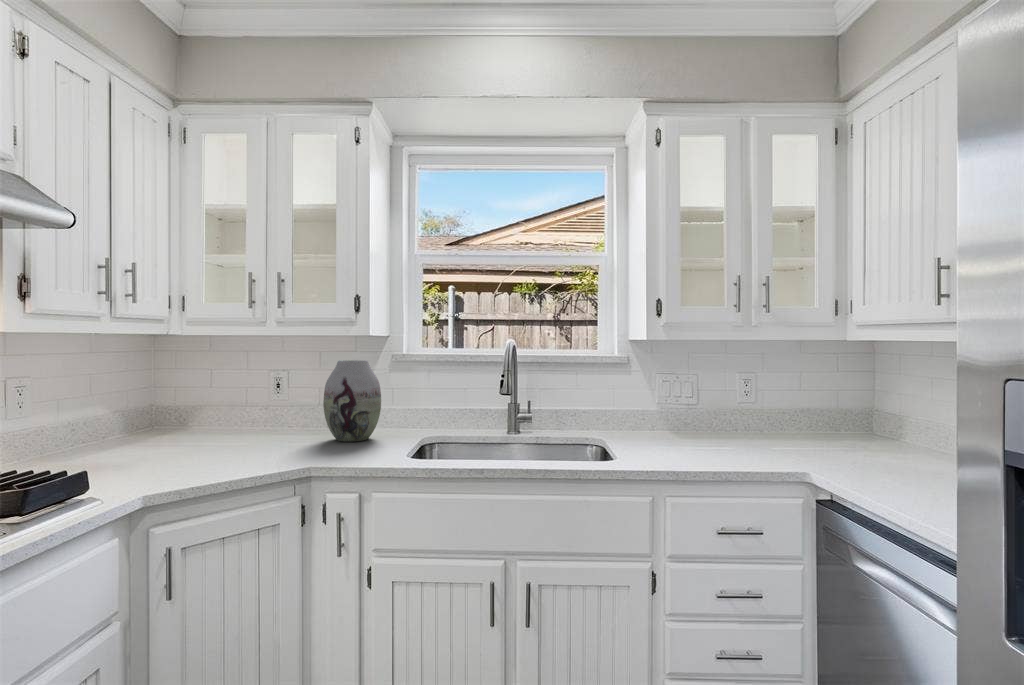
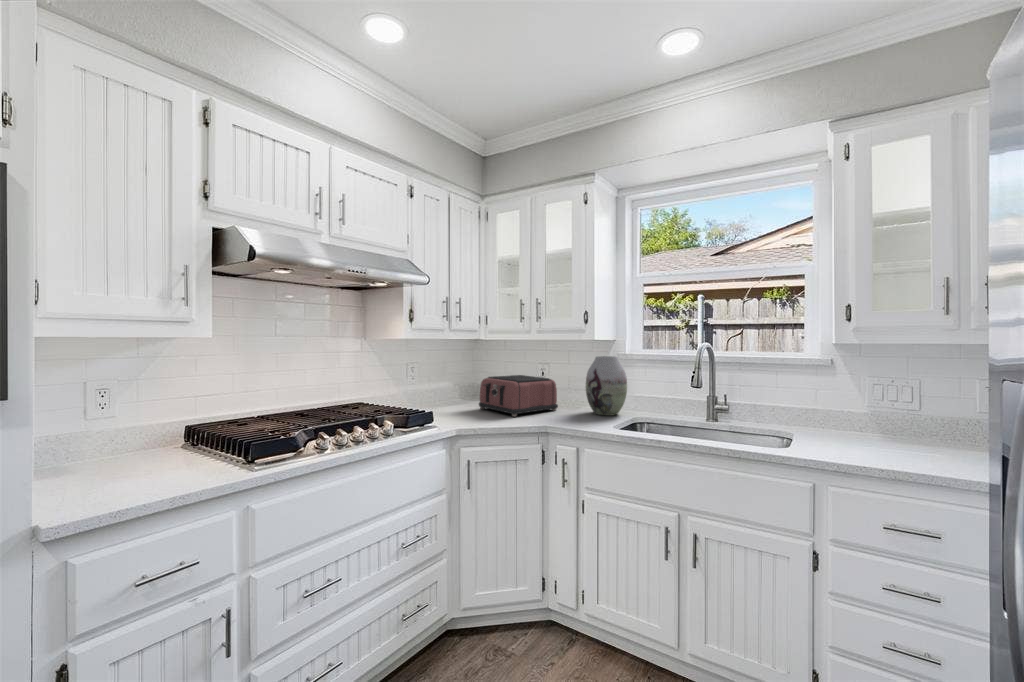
toaster: none [138,396,280,462] -> present [479,375,558,417]

